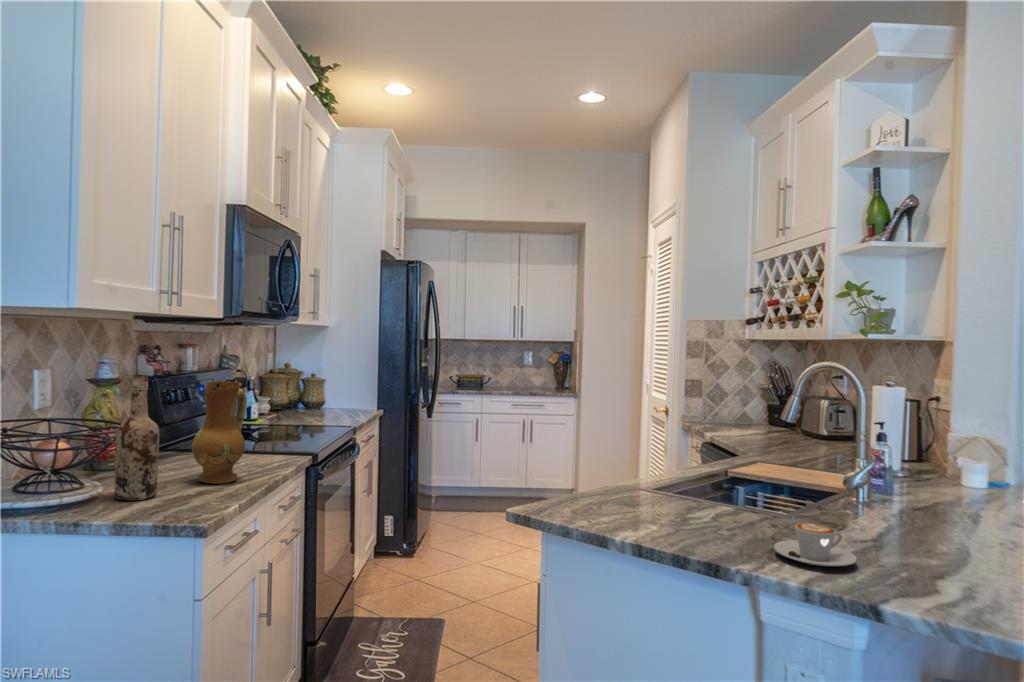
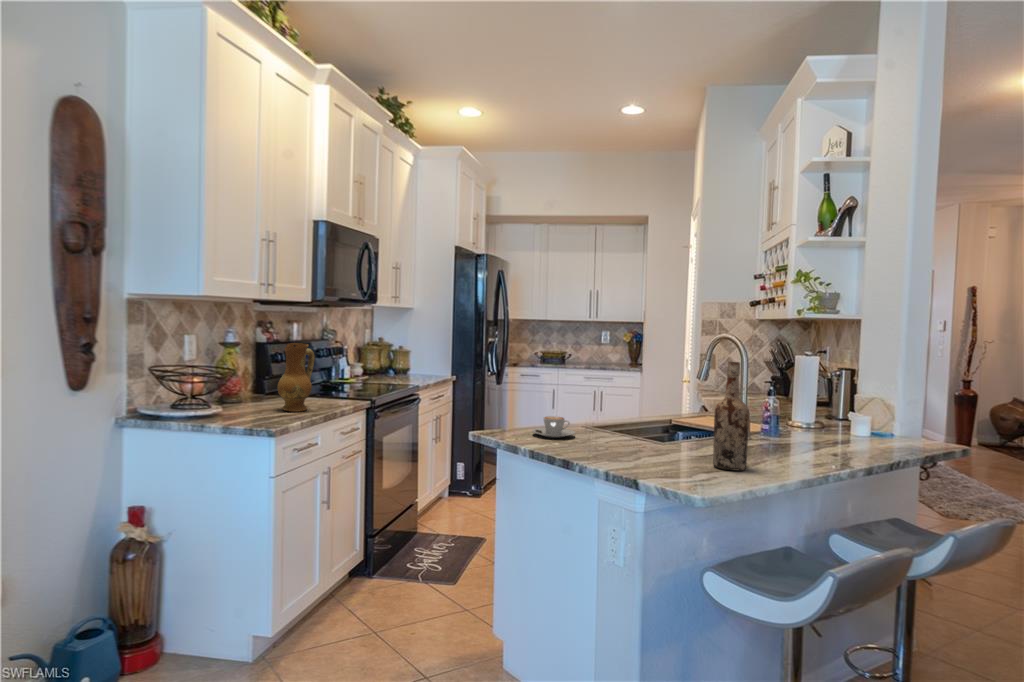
wine bottle: present [114,375,160,500] -> present [713,362,749,471]
coffee cup: present [774,523,857,566] -> present [532,416,575,438]

